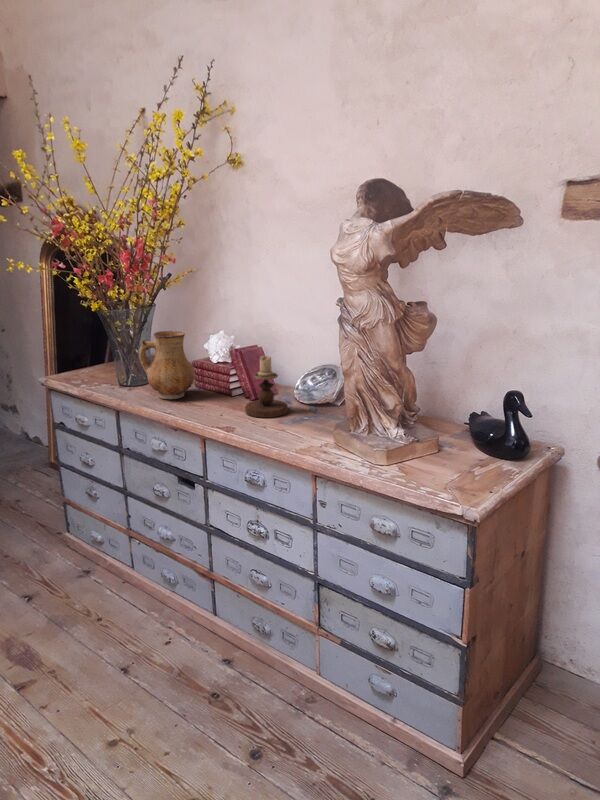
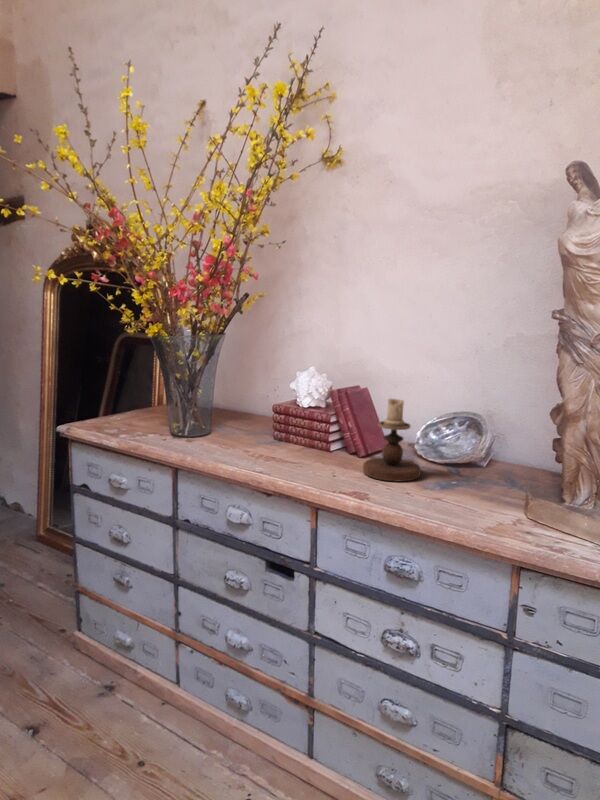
ceramic pitcher: present [139,331,194,399] -> none [211,366,280,455]

